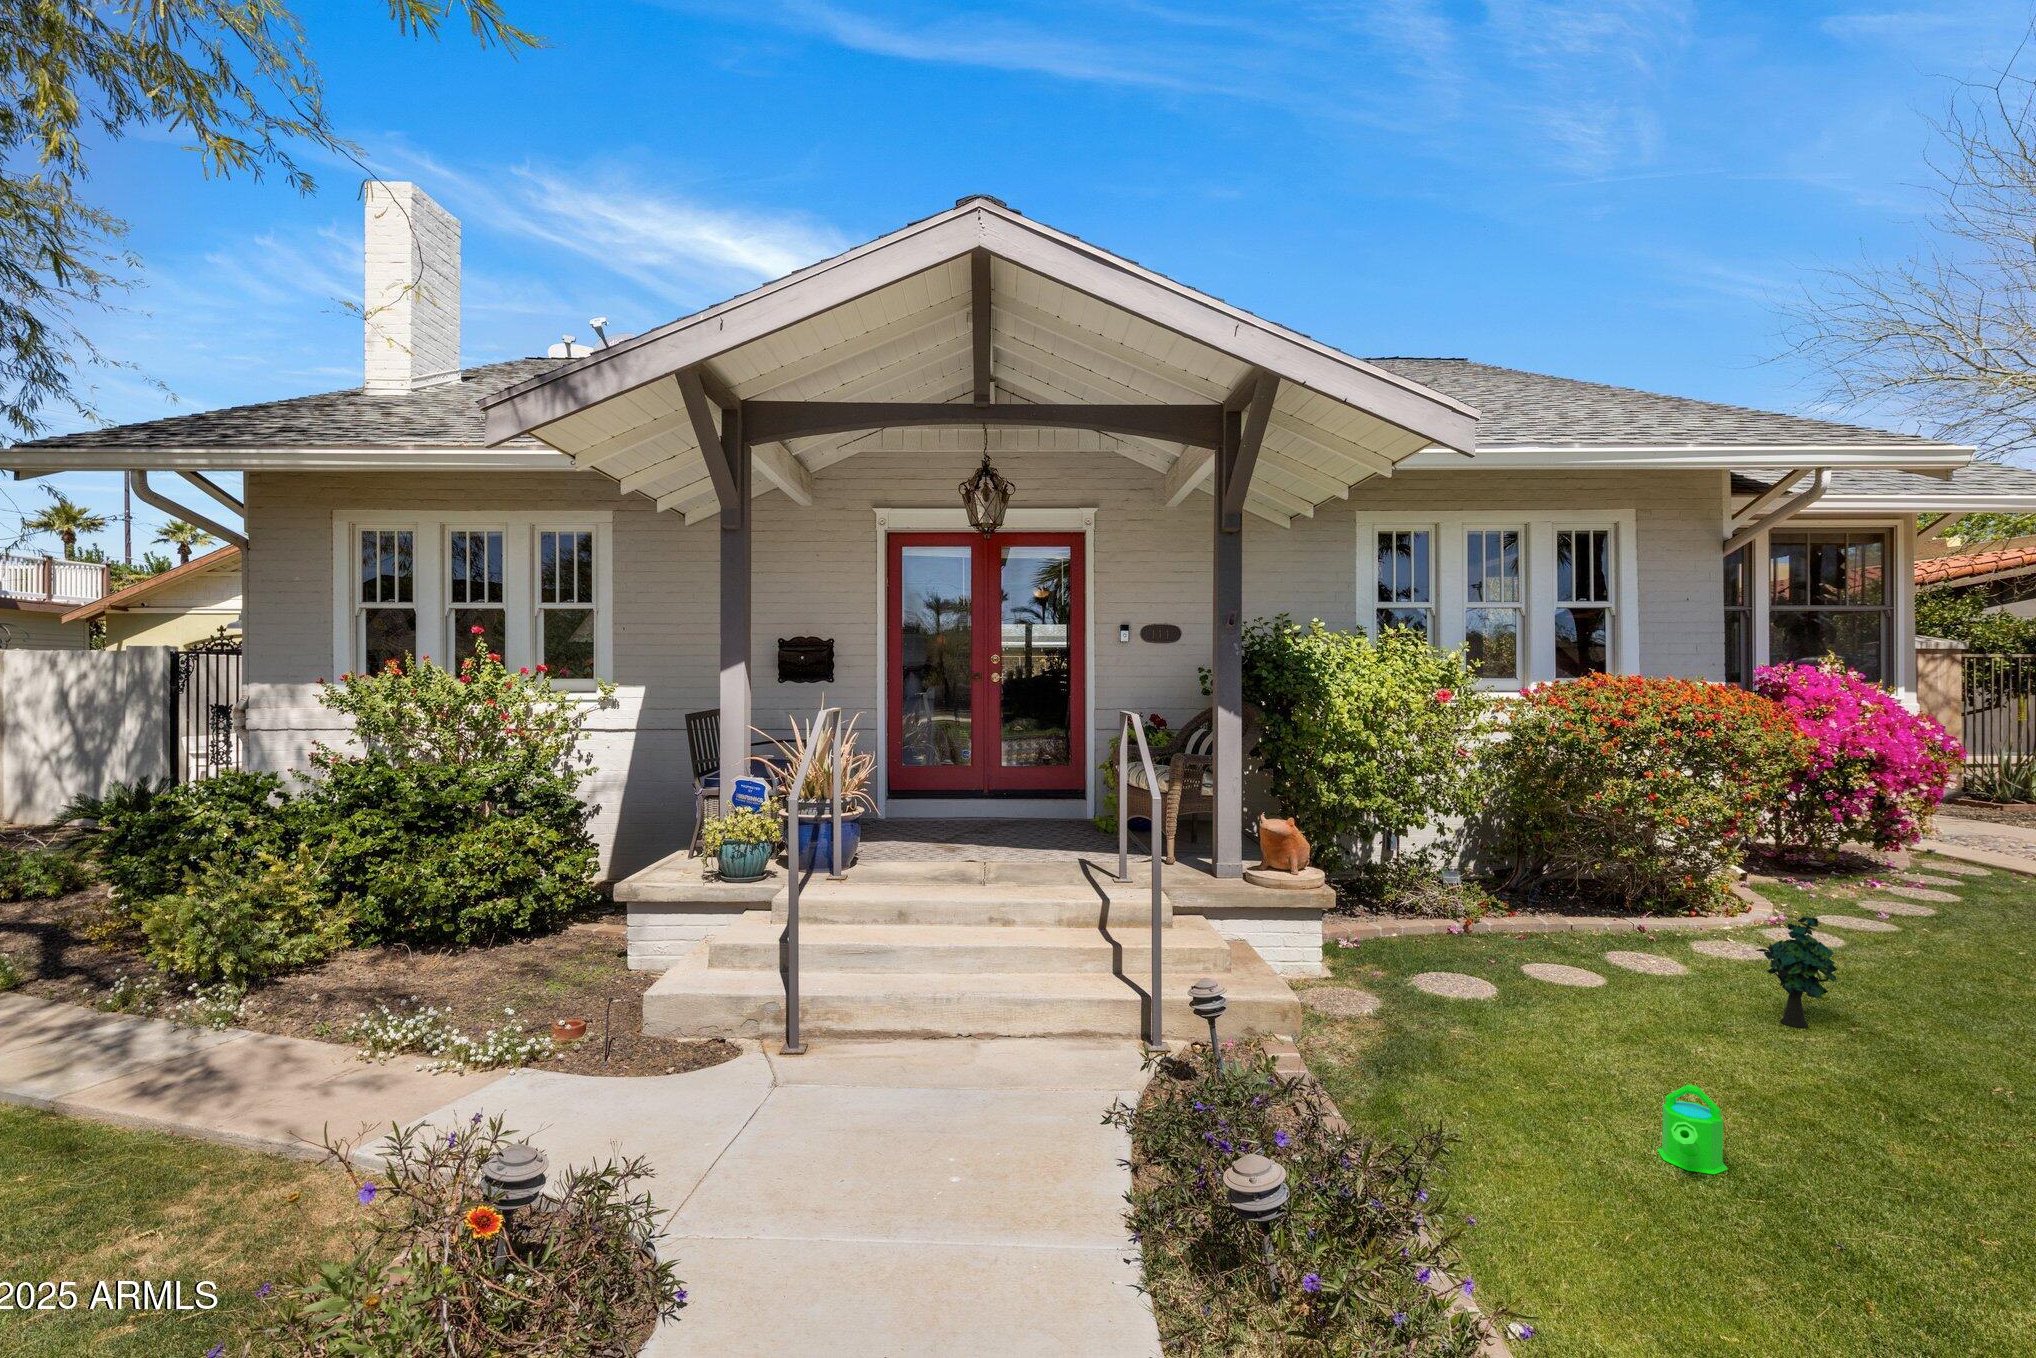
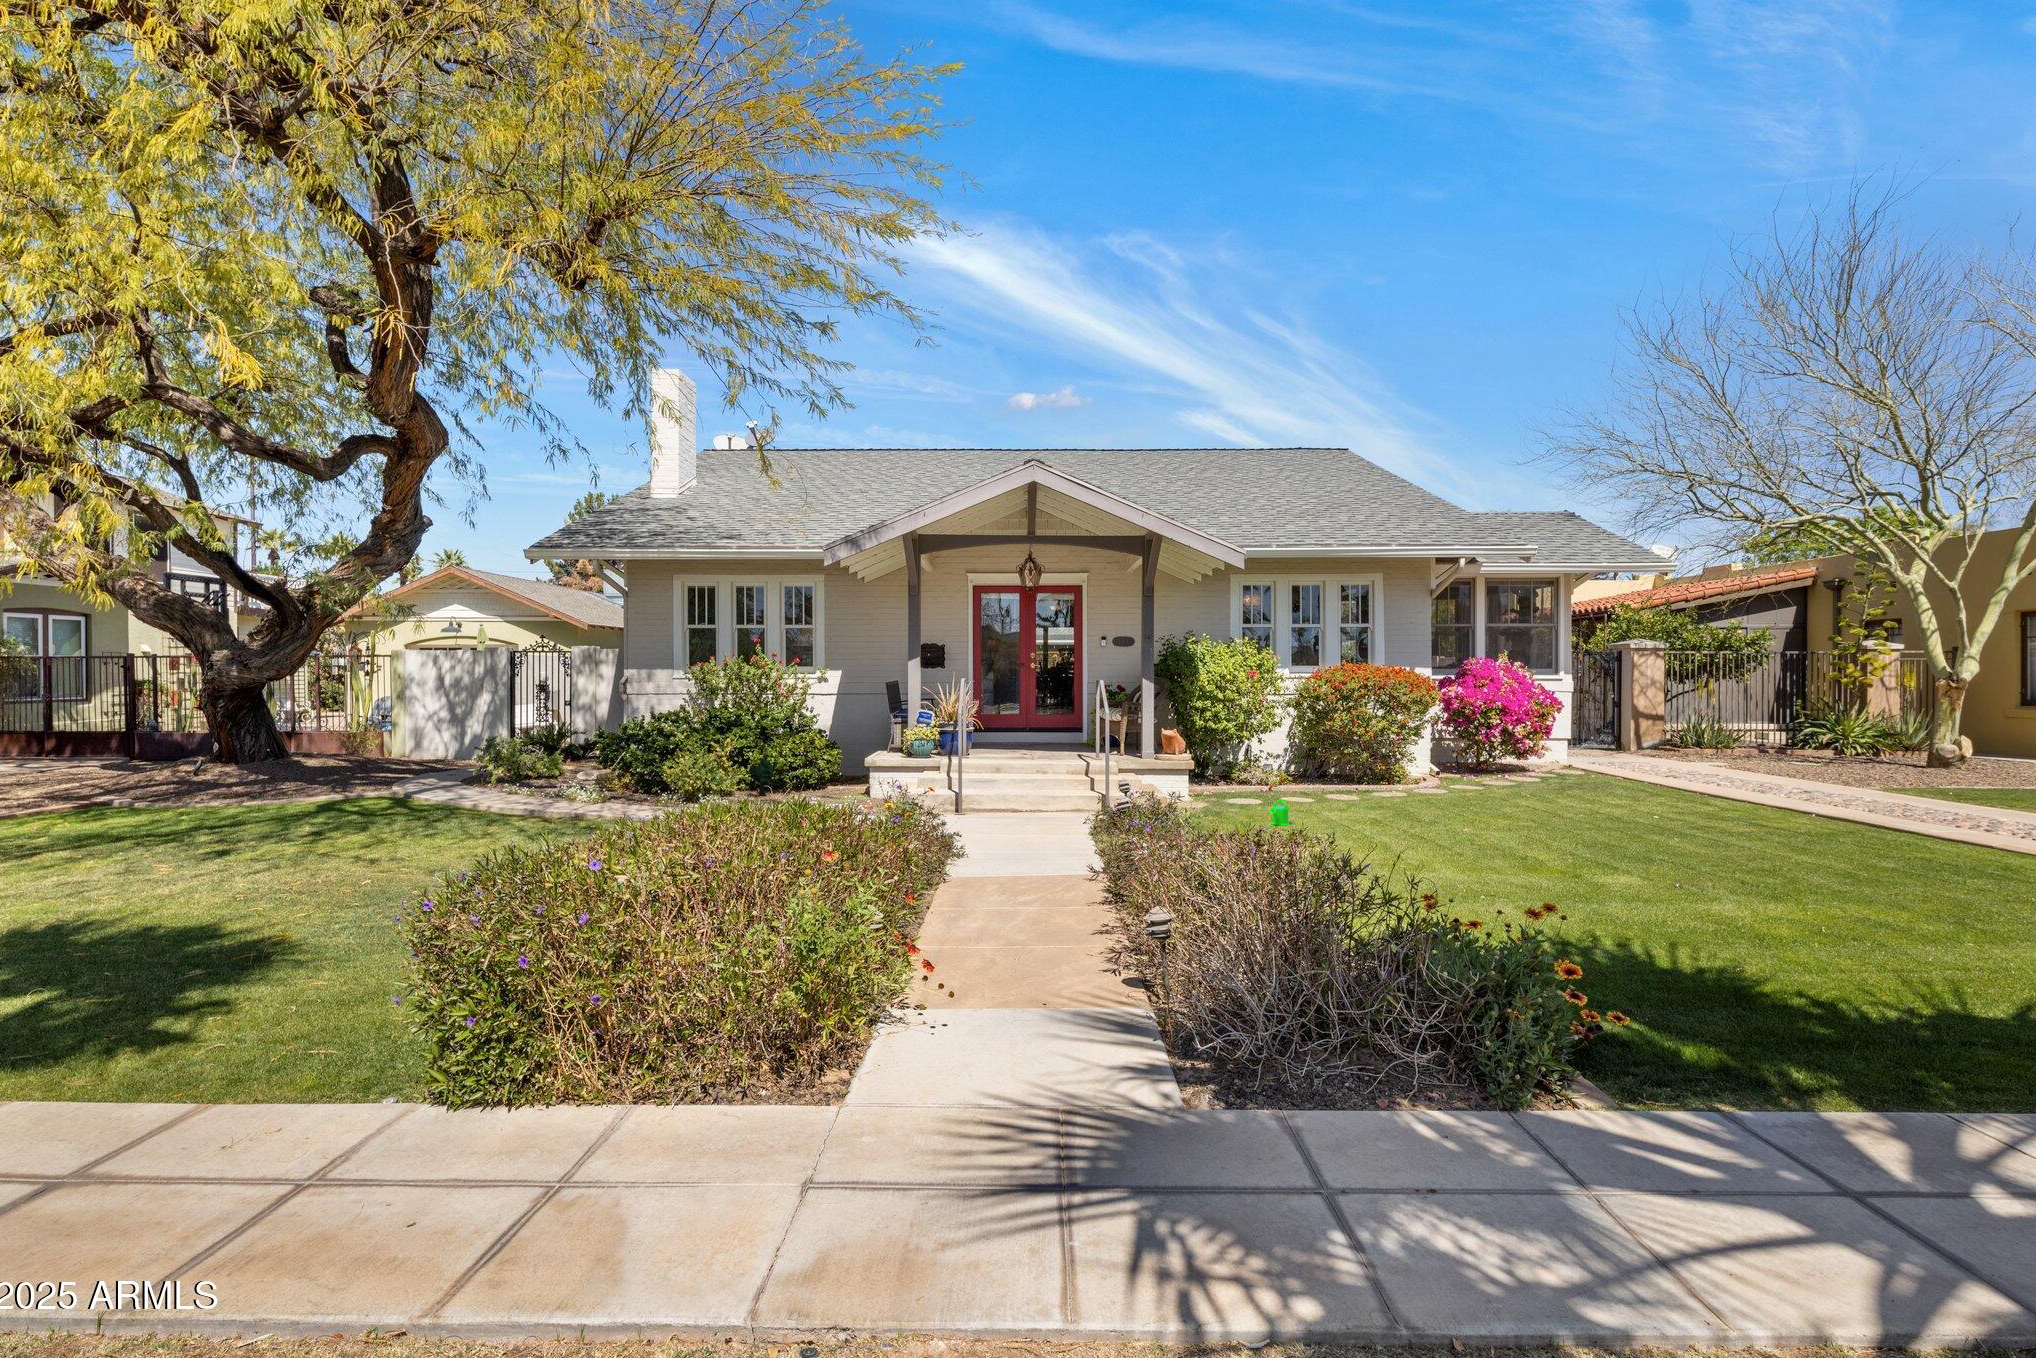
decorative plant: present [1755,917,1838,1028] -> present [750,755,775,796]

